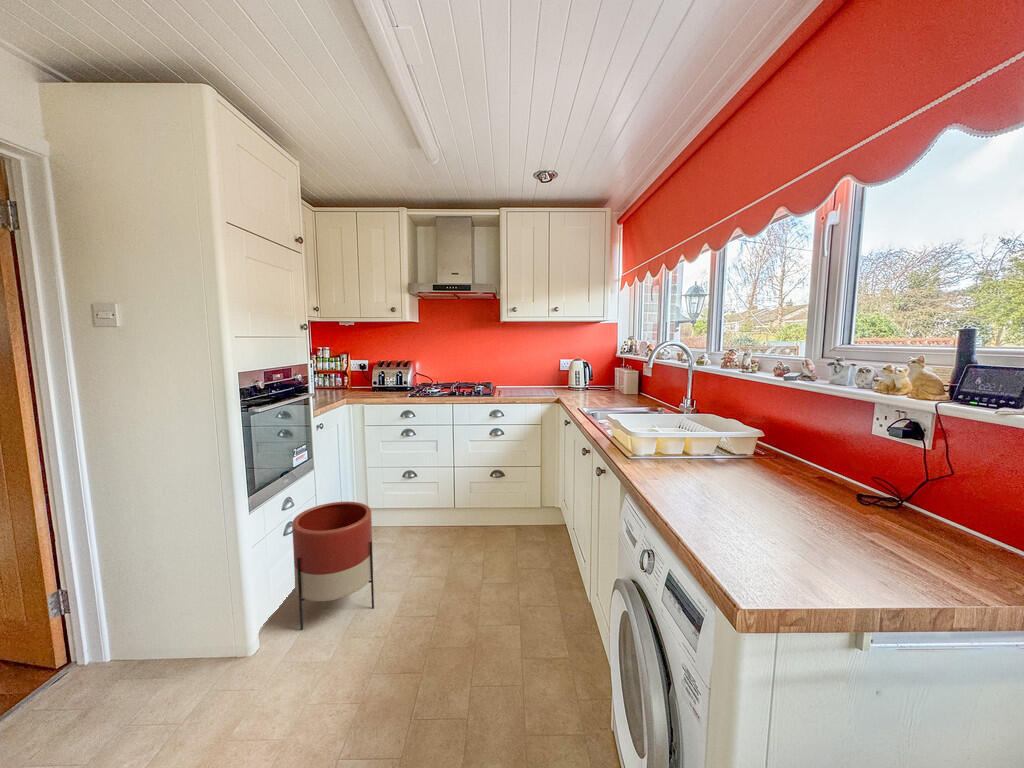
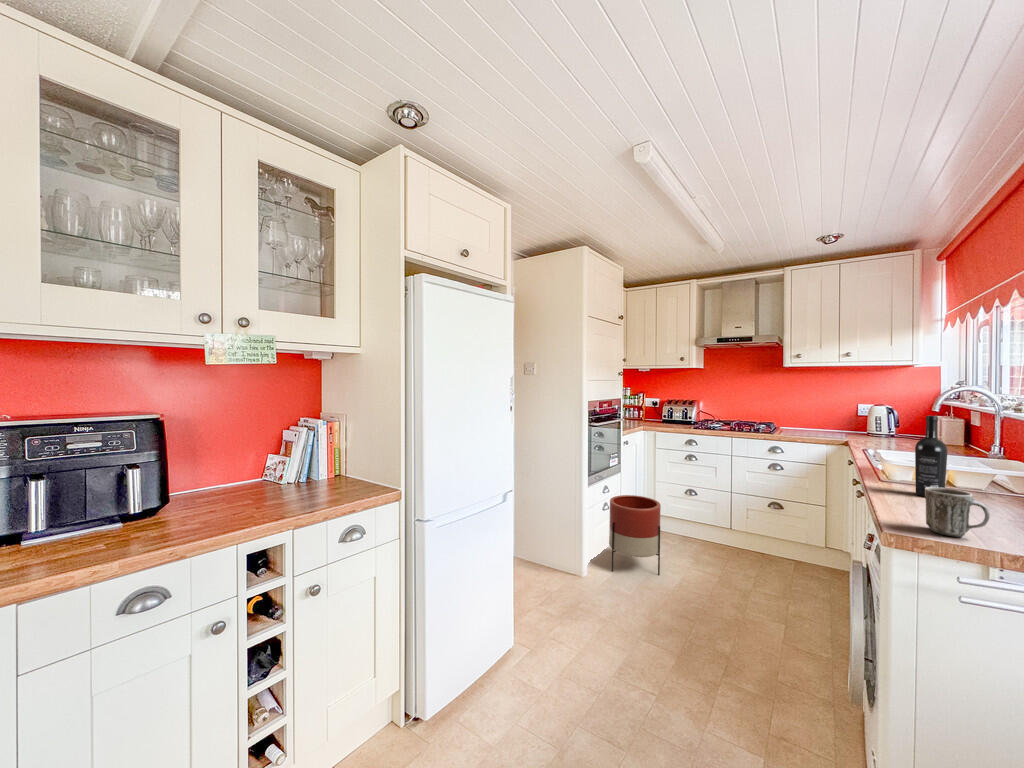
wine bottle: none [681,373,714,476] -> present [915,416,947,497]
mug: none [783,491,870,576] -> present [925,487,990,537]

